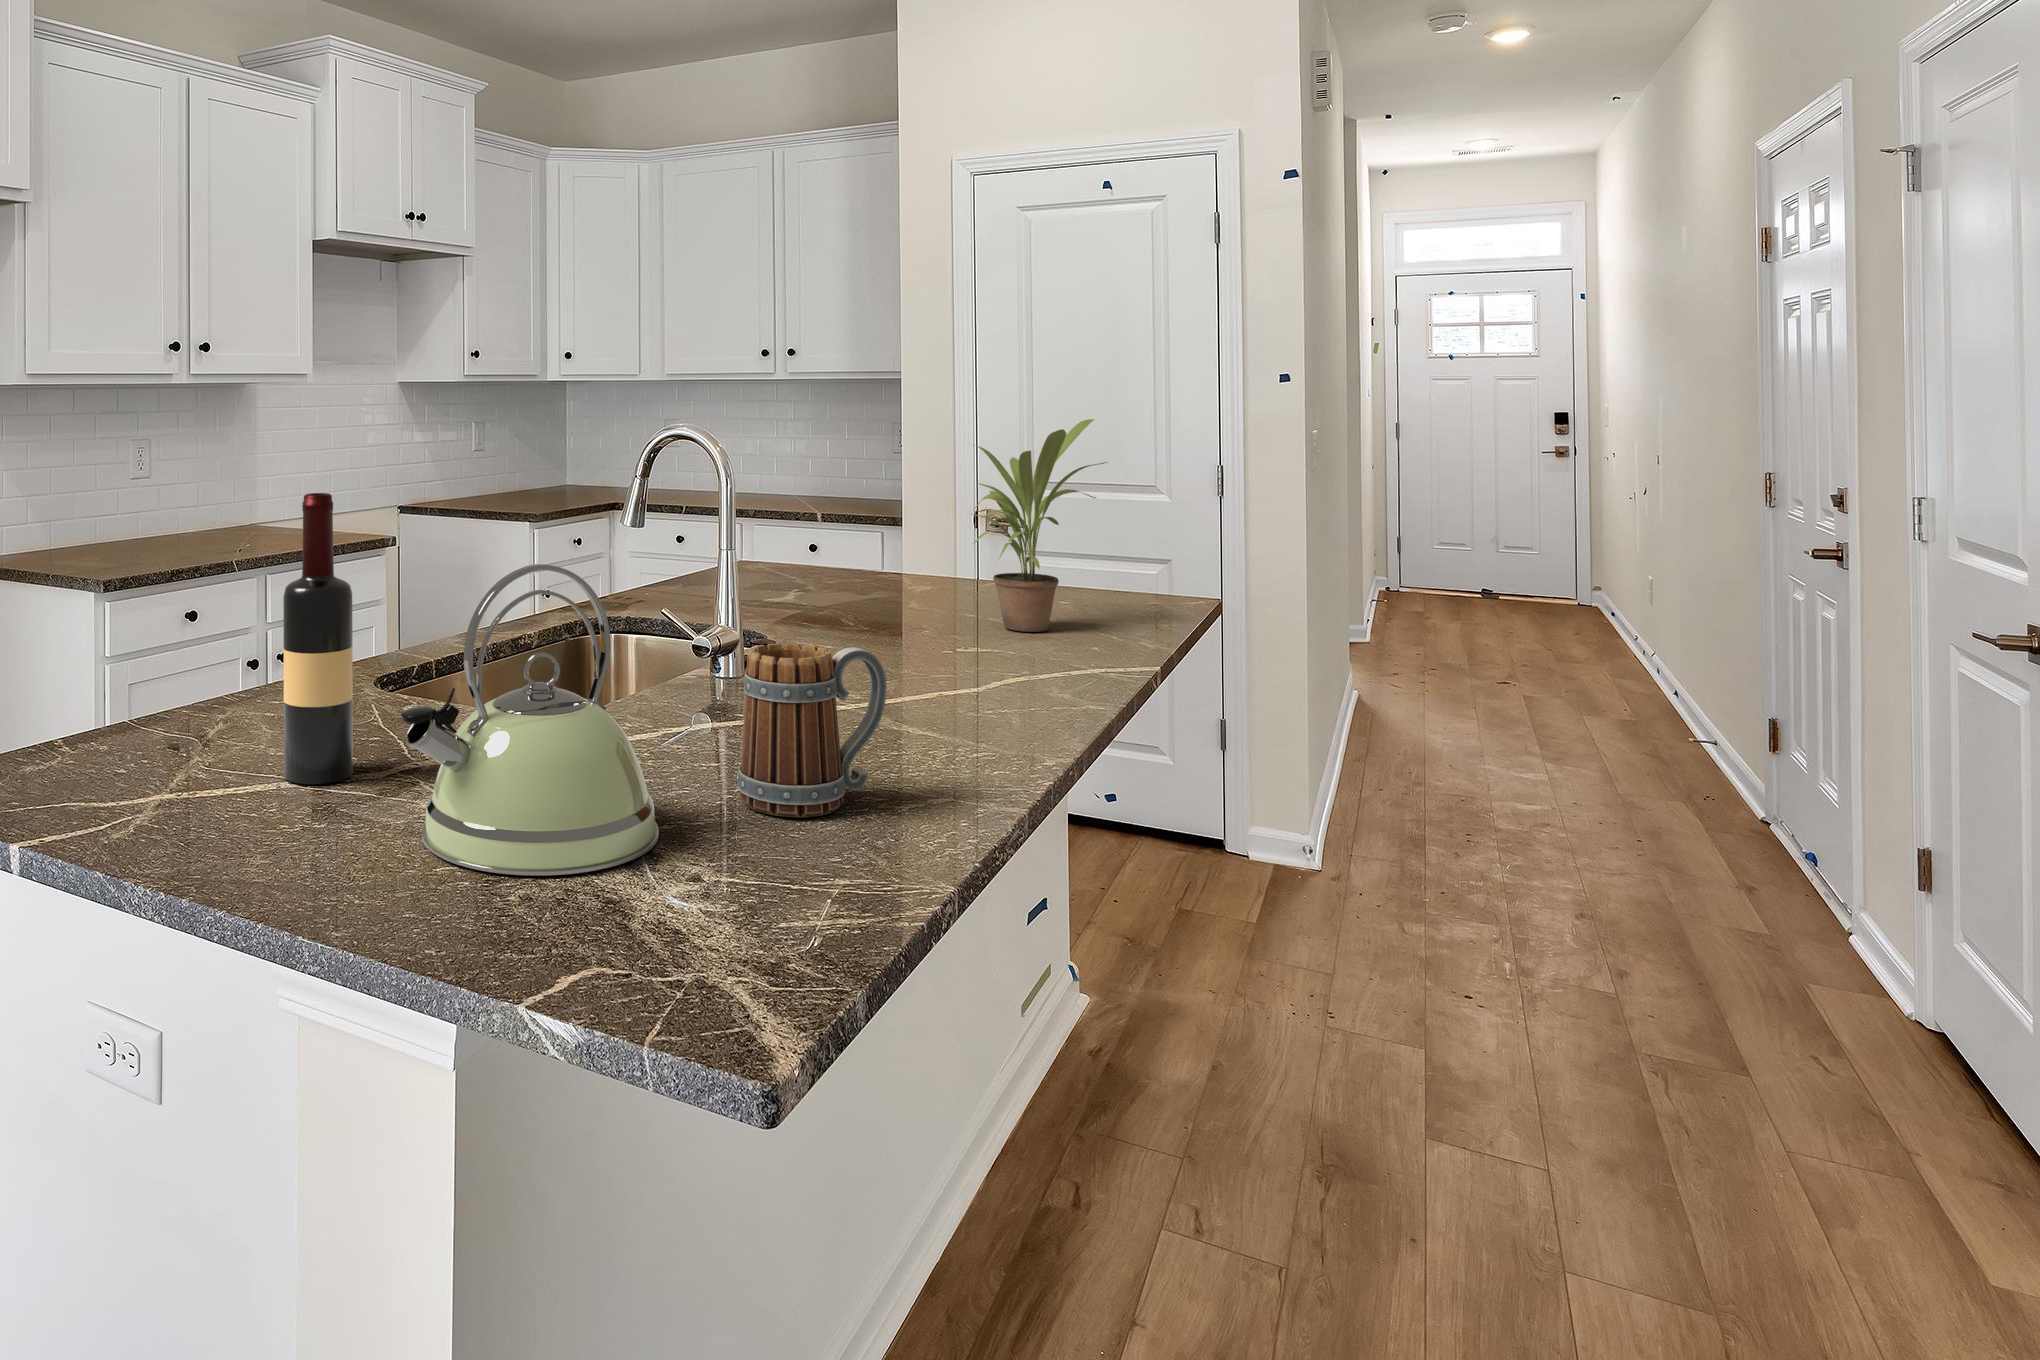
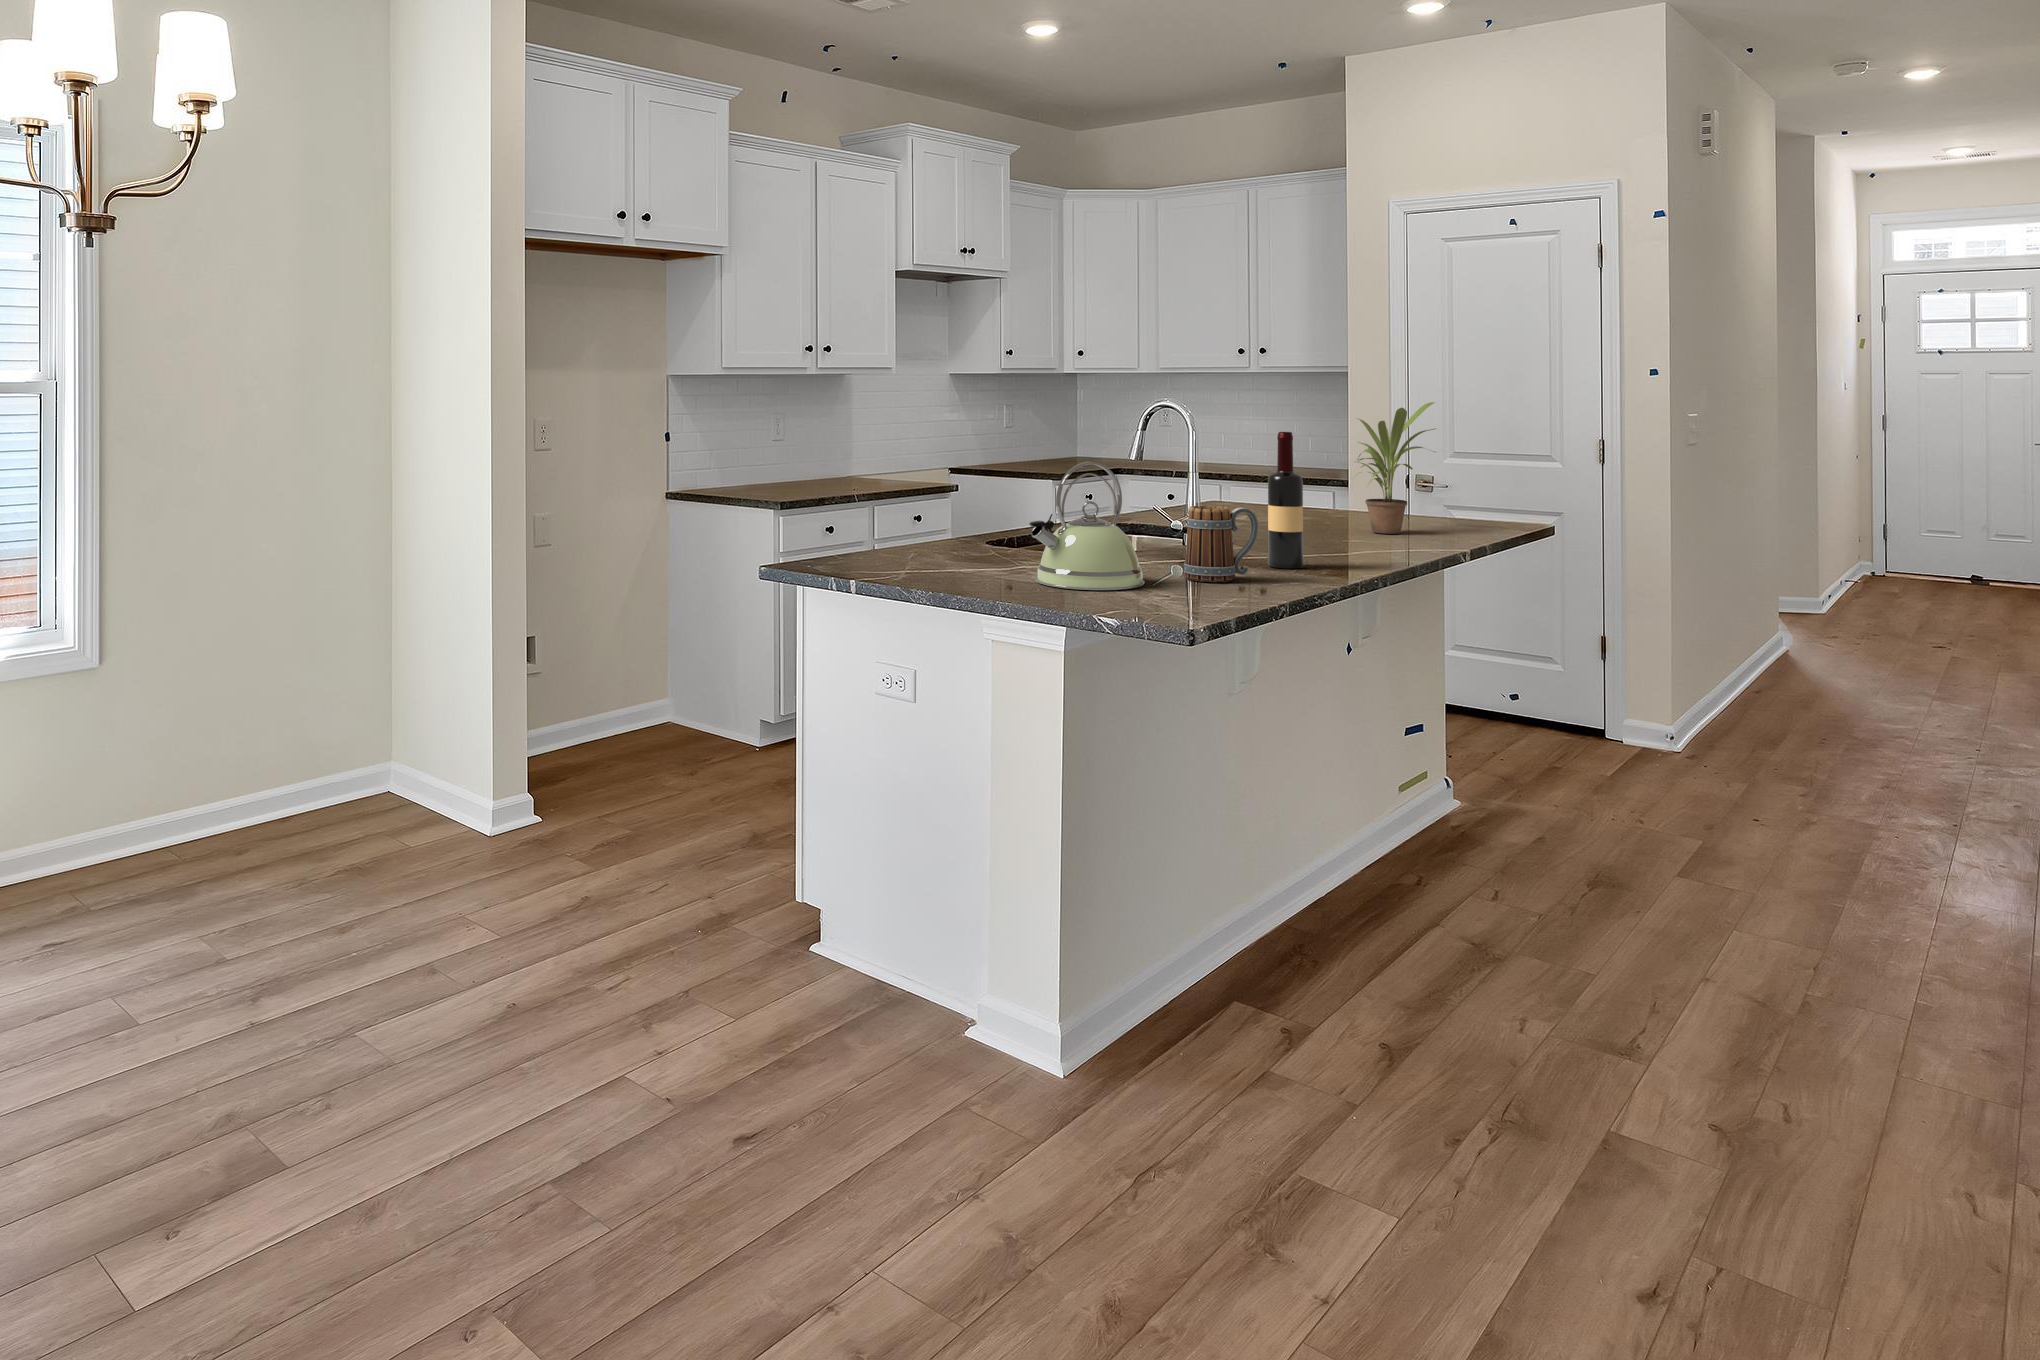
wine bottle: present [283,493,353,784] -> present [1268,432,1303,569]

